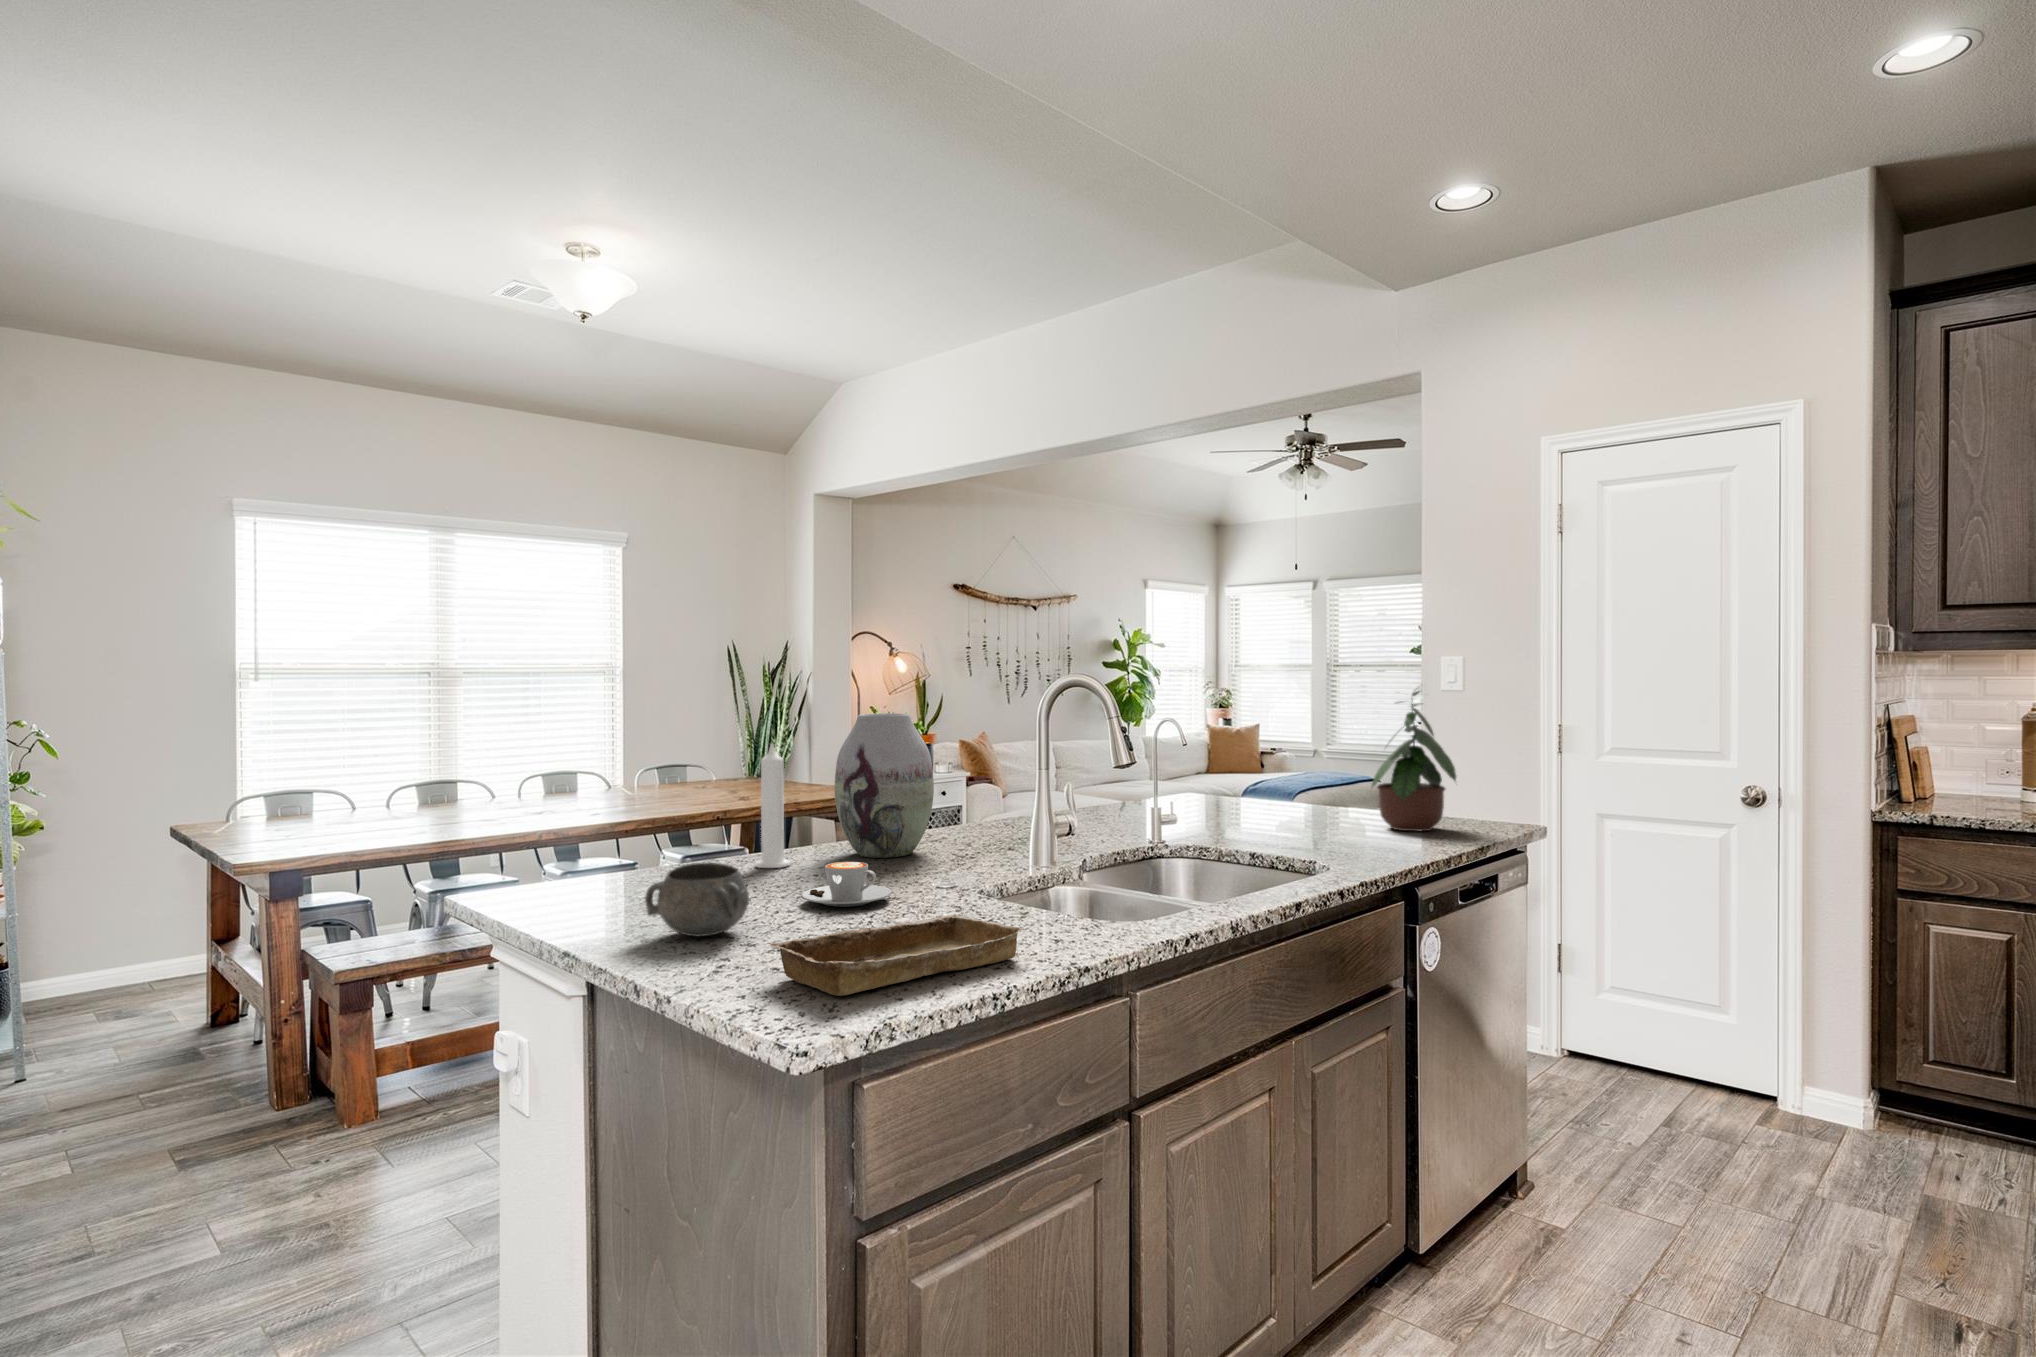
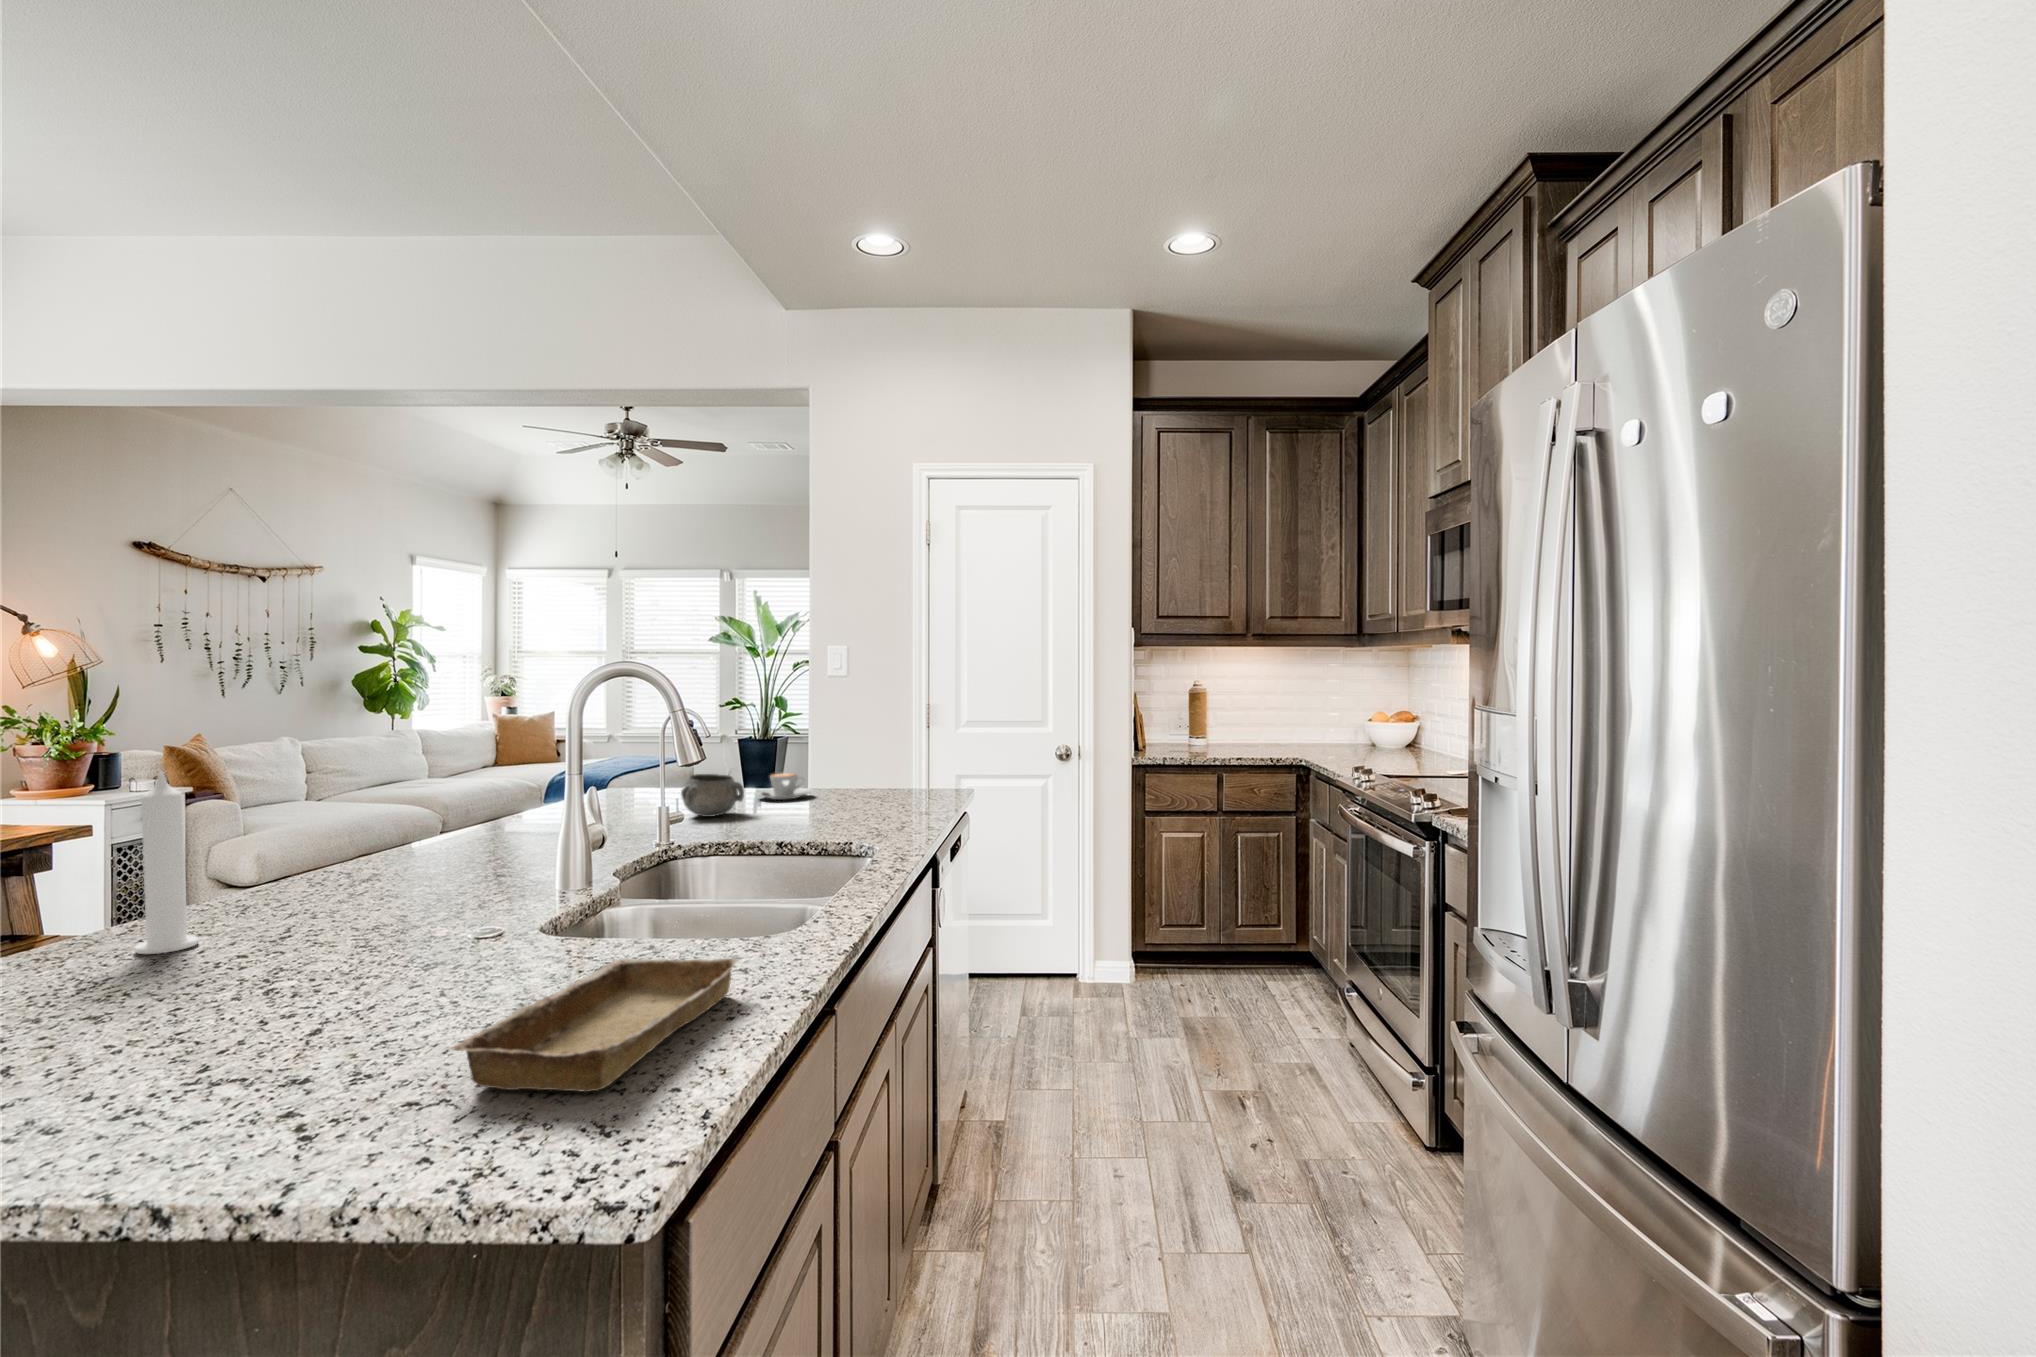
potted plant: present [1372,691,1456,831] -> none [833,668,920,804]
vase: present [835,713,934,858] -> none [249,720,404,912]
coffee cup: present [802,862,891,907] -> present [756,773,812,800]
decorative bowl: present [645,863,749,937] -> present [681,774,744,817]

